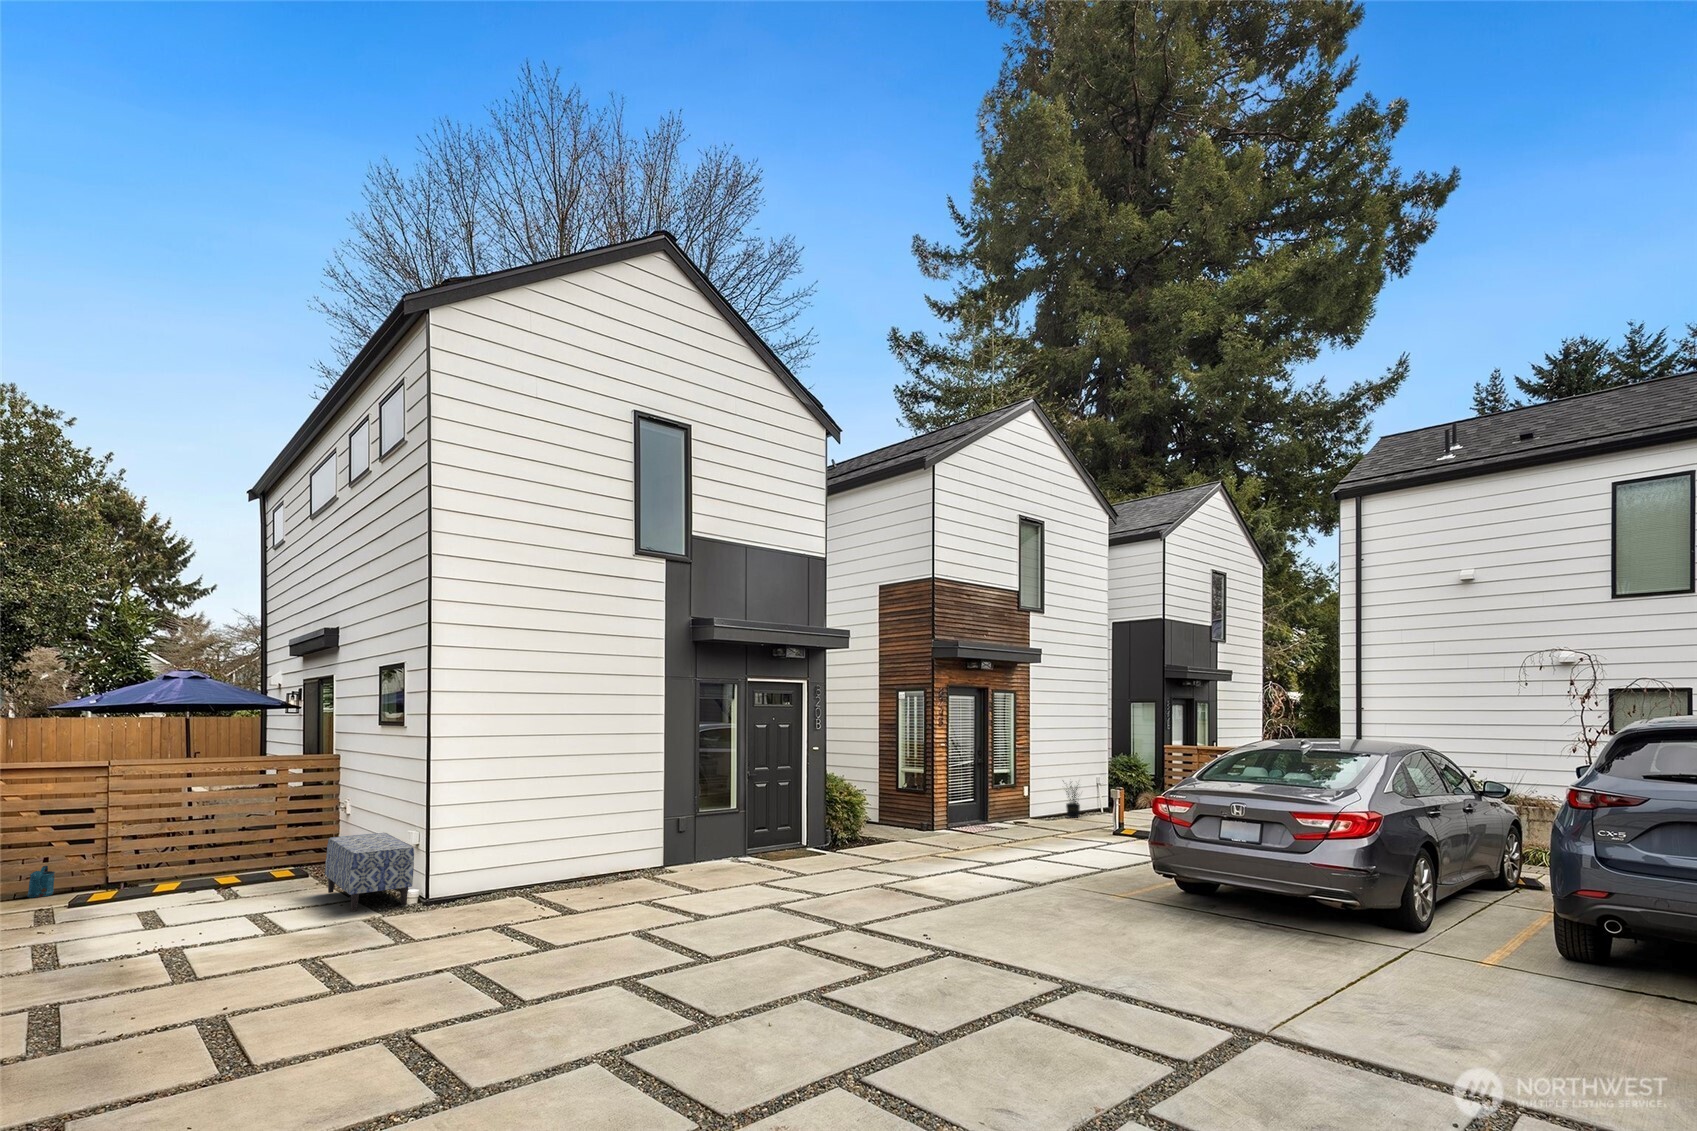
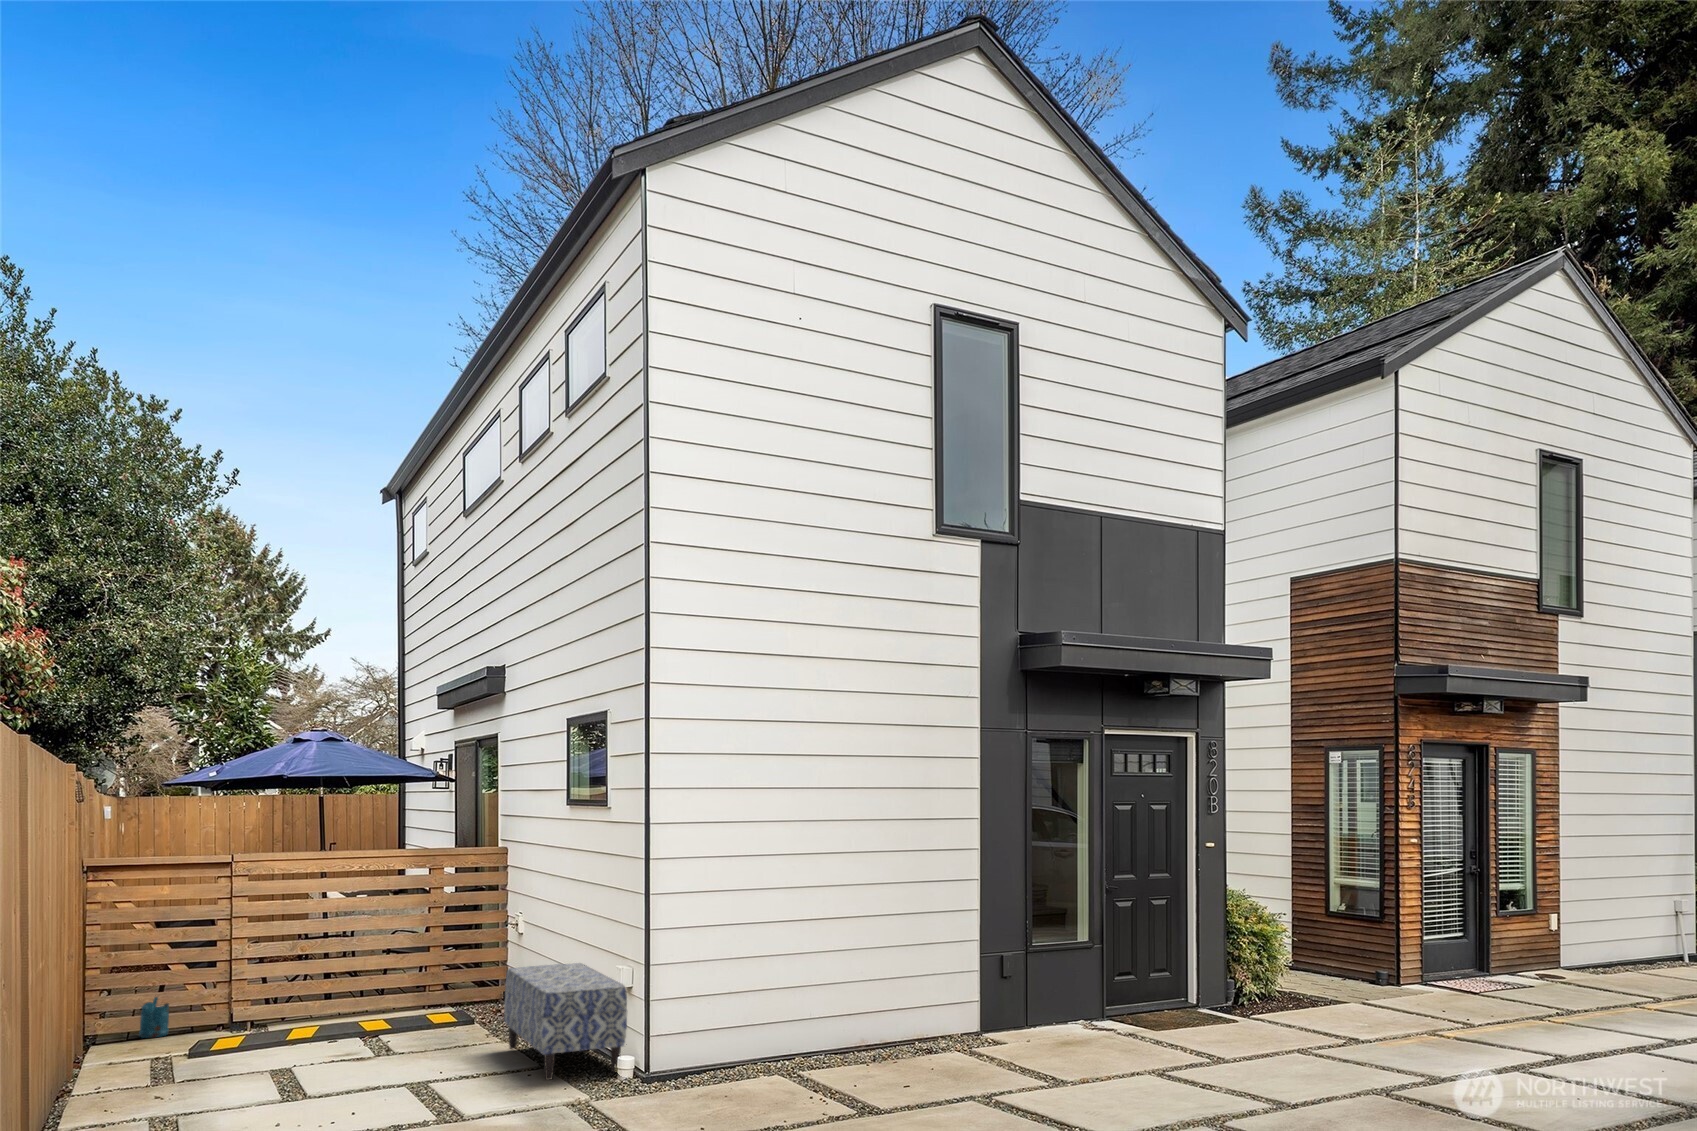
potted plant: present [1063,781,1080,818] -> none [1615,898,1665,969]

